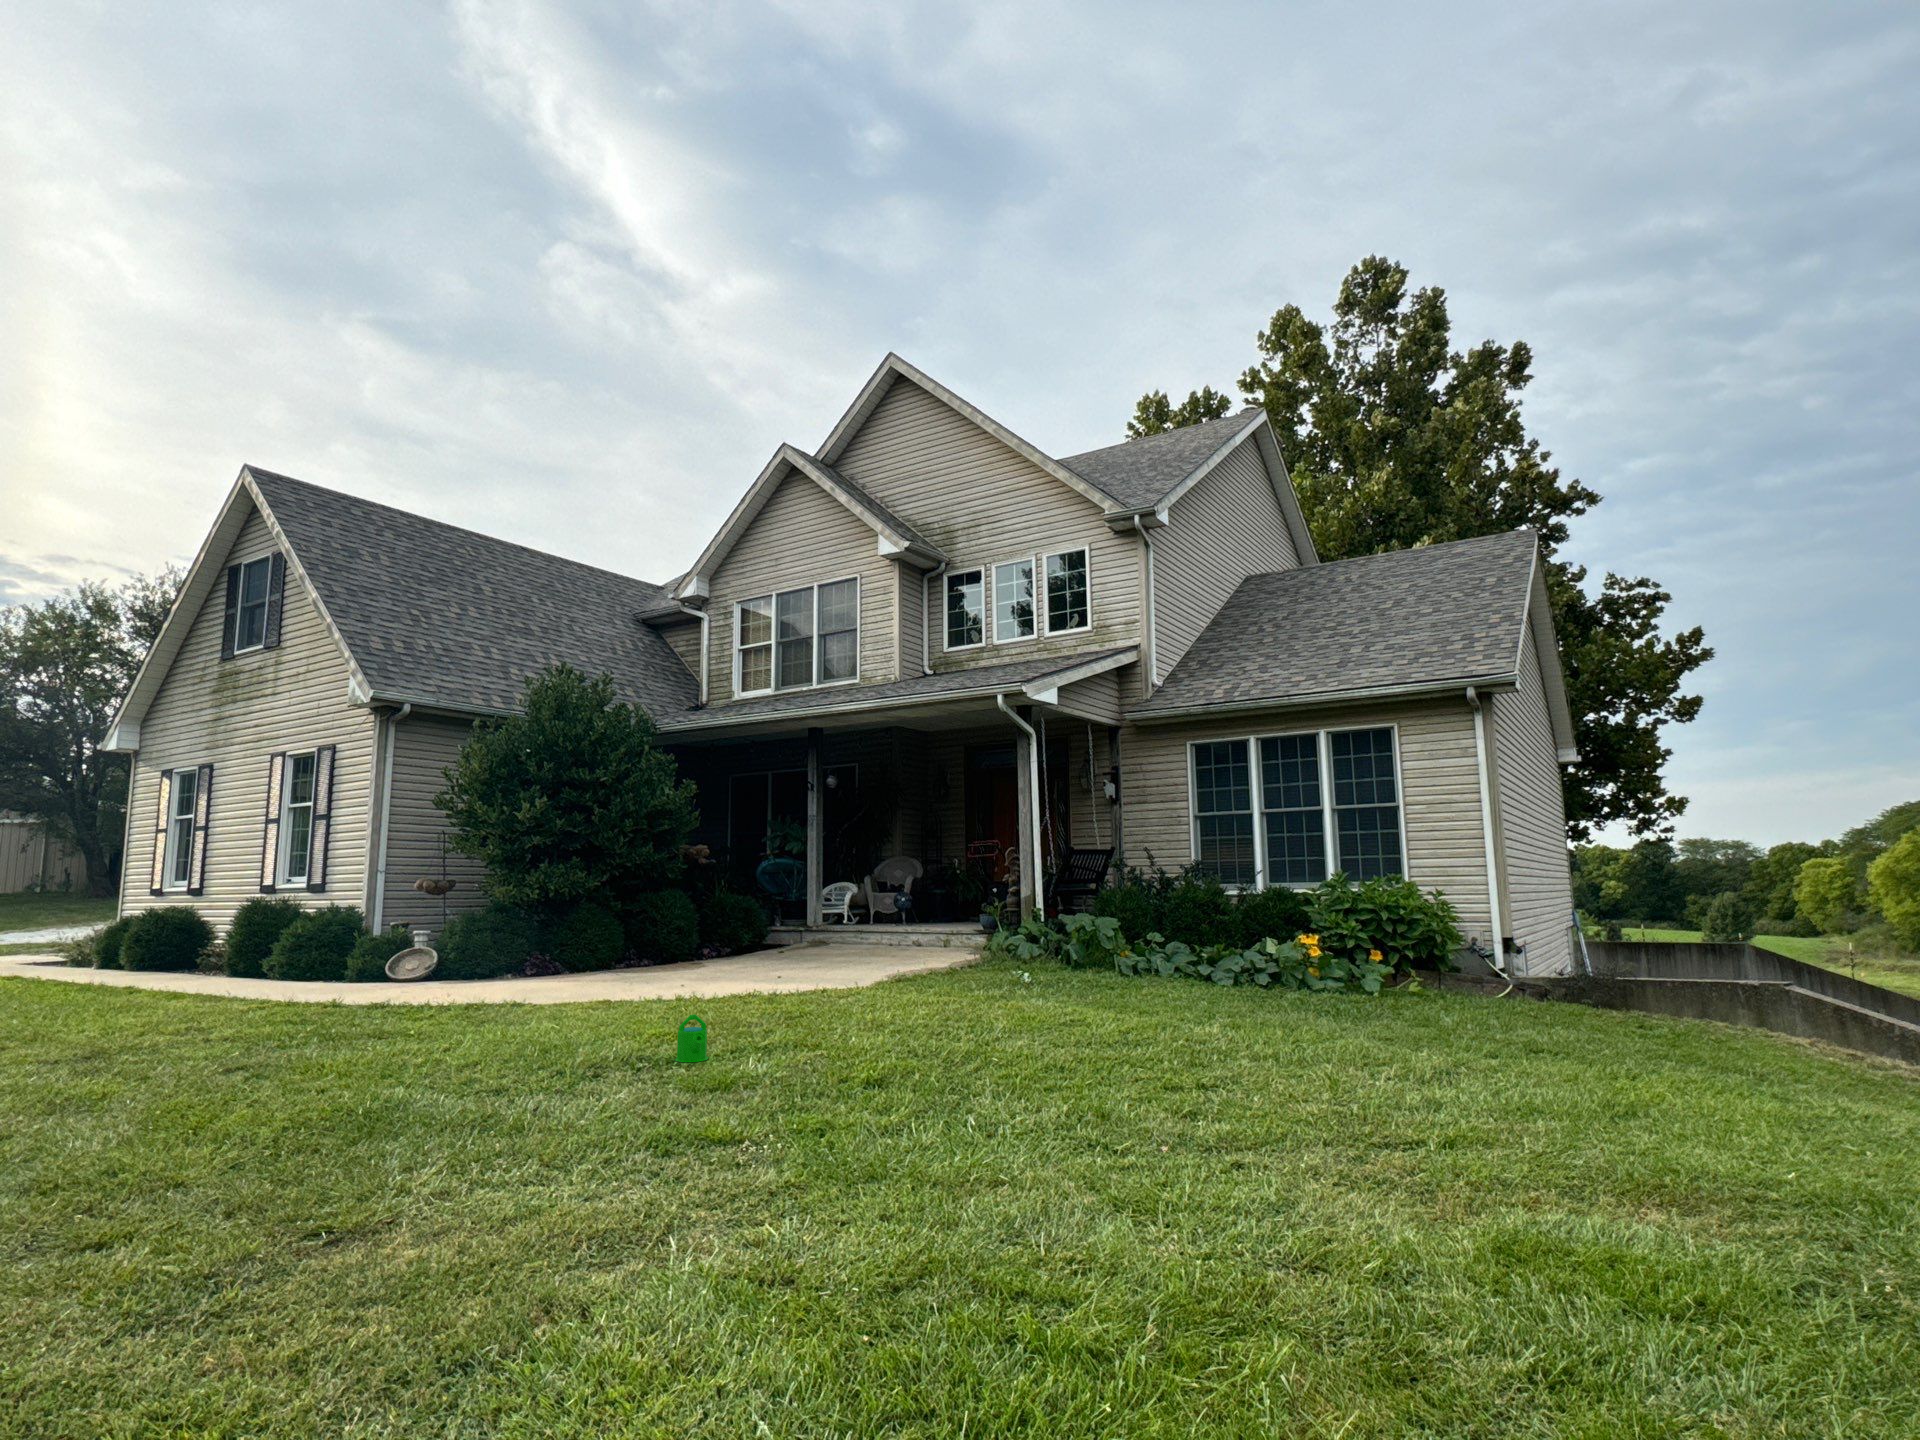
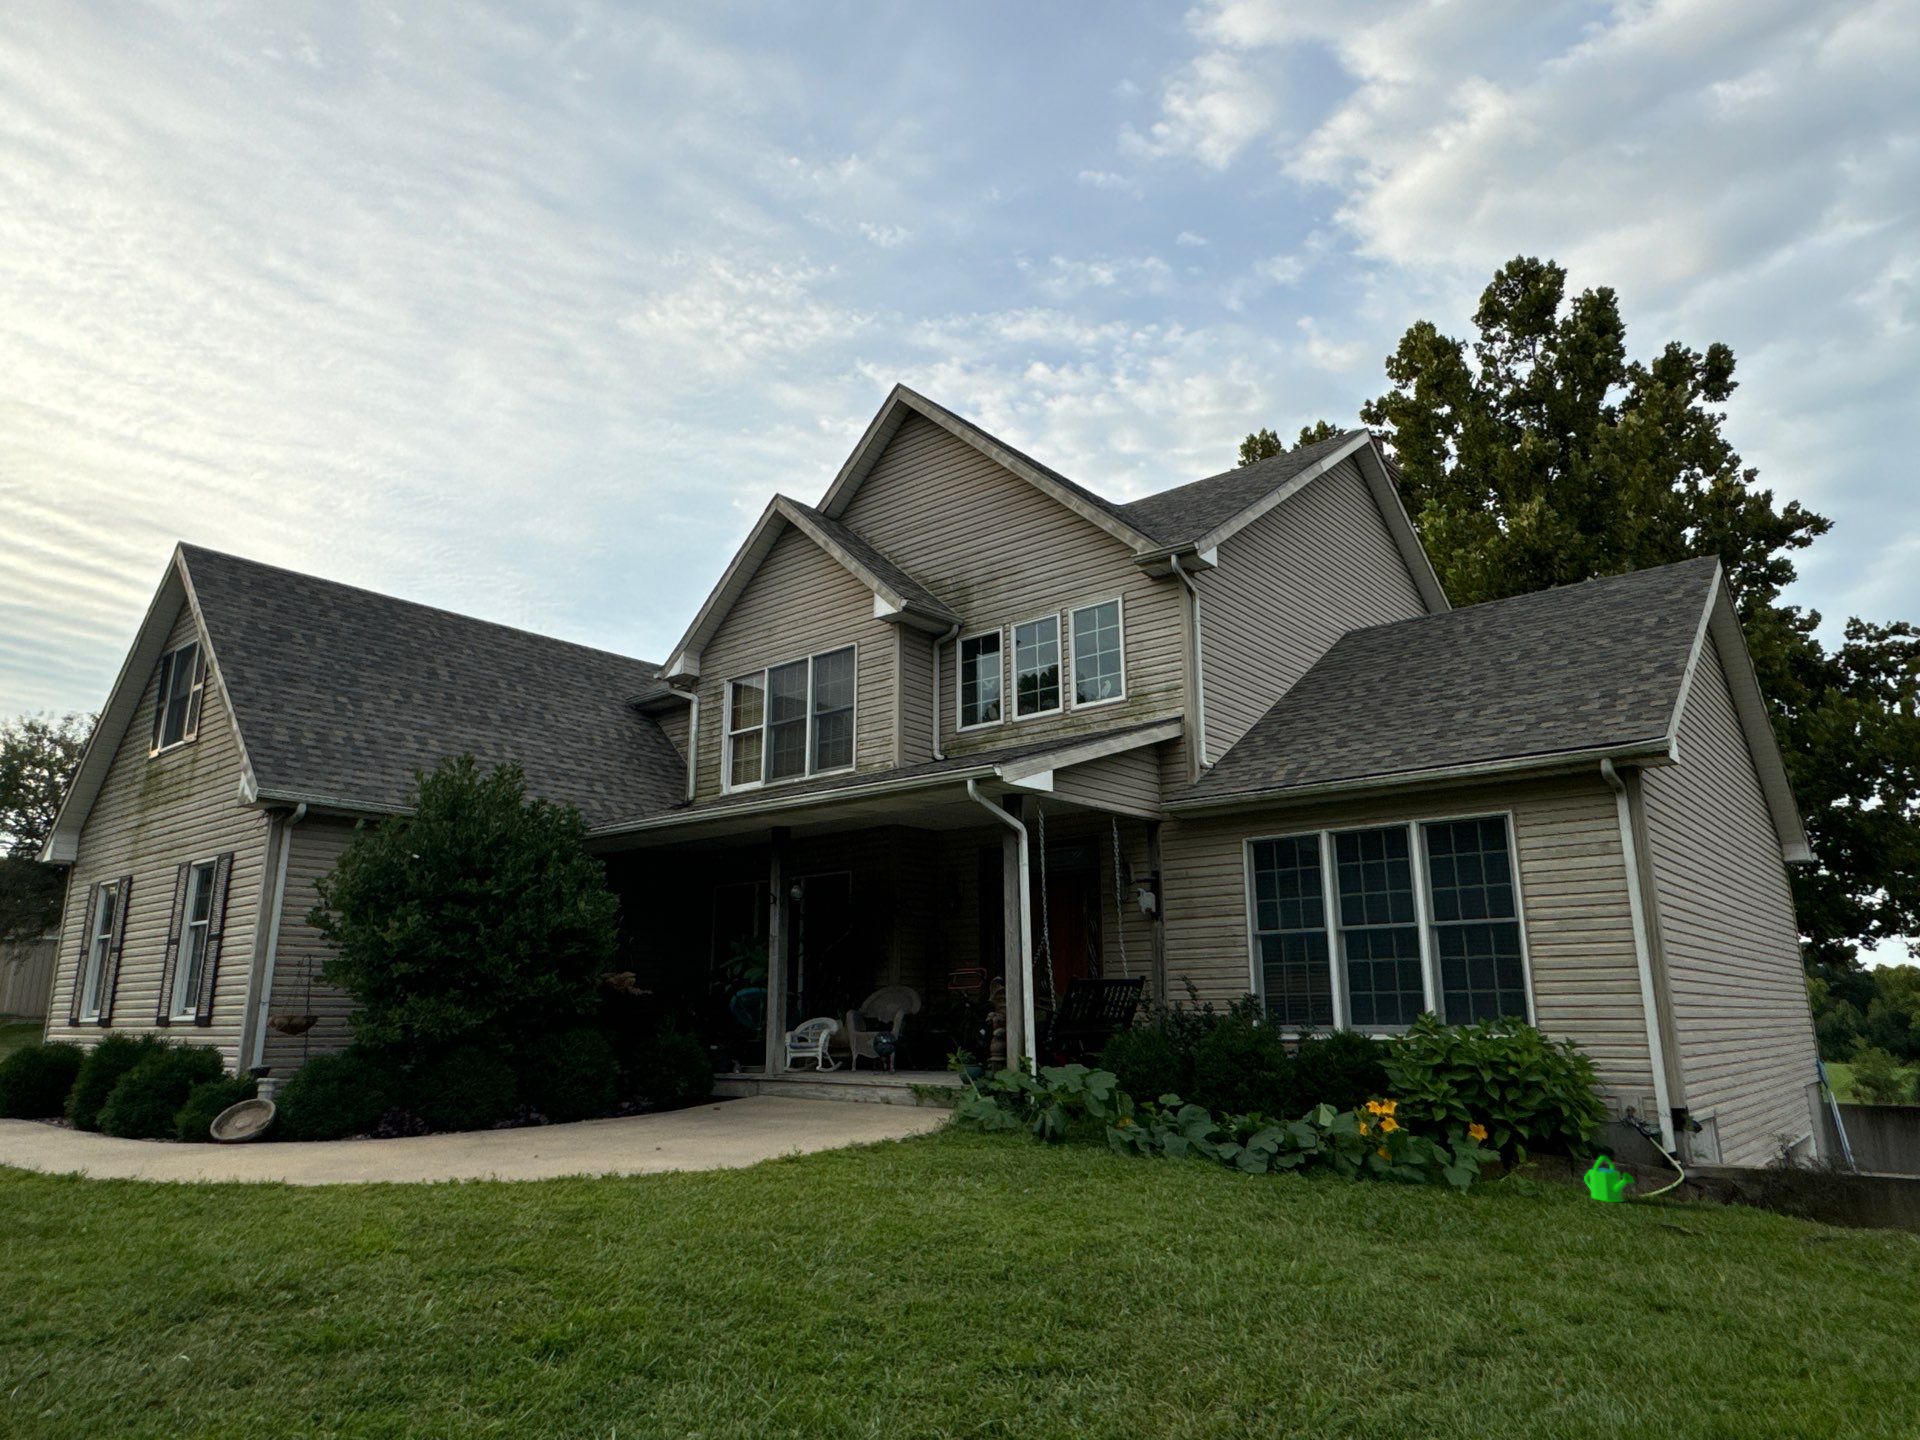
watering can: present [675,1014,709,1062] -> present [1584,1156,1634,1202]

